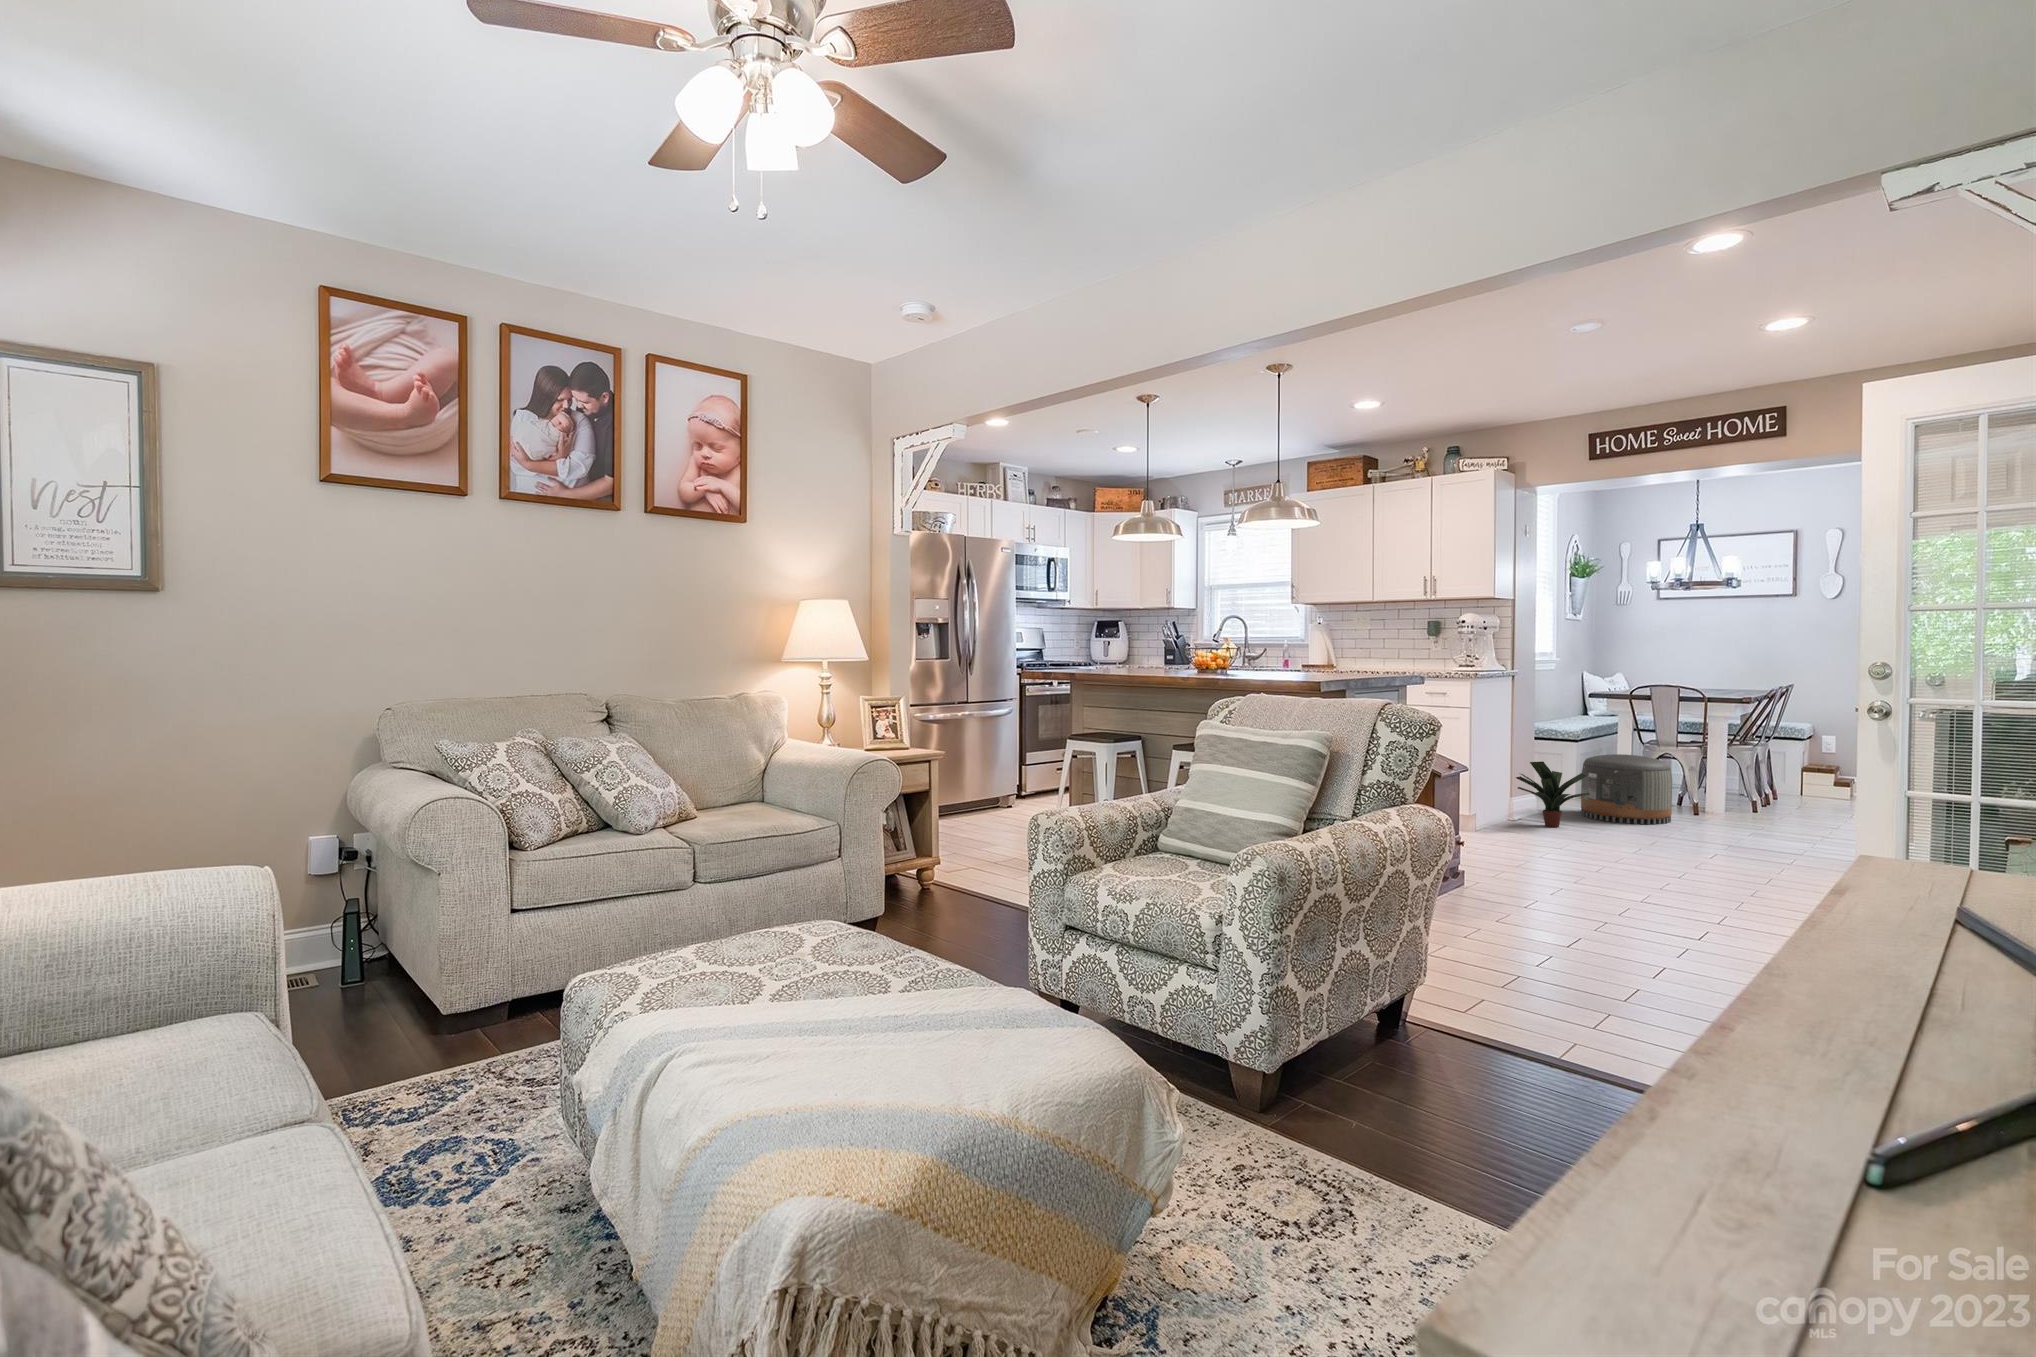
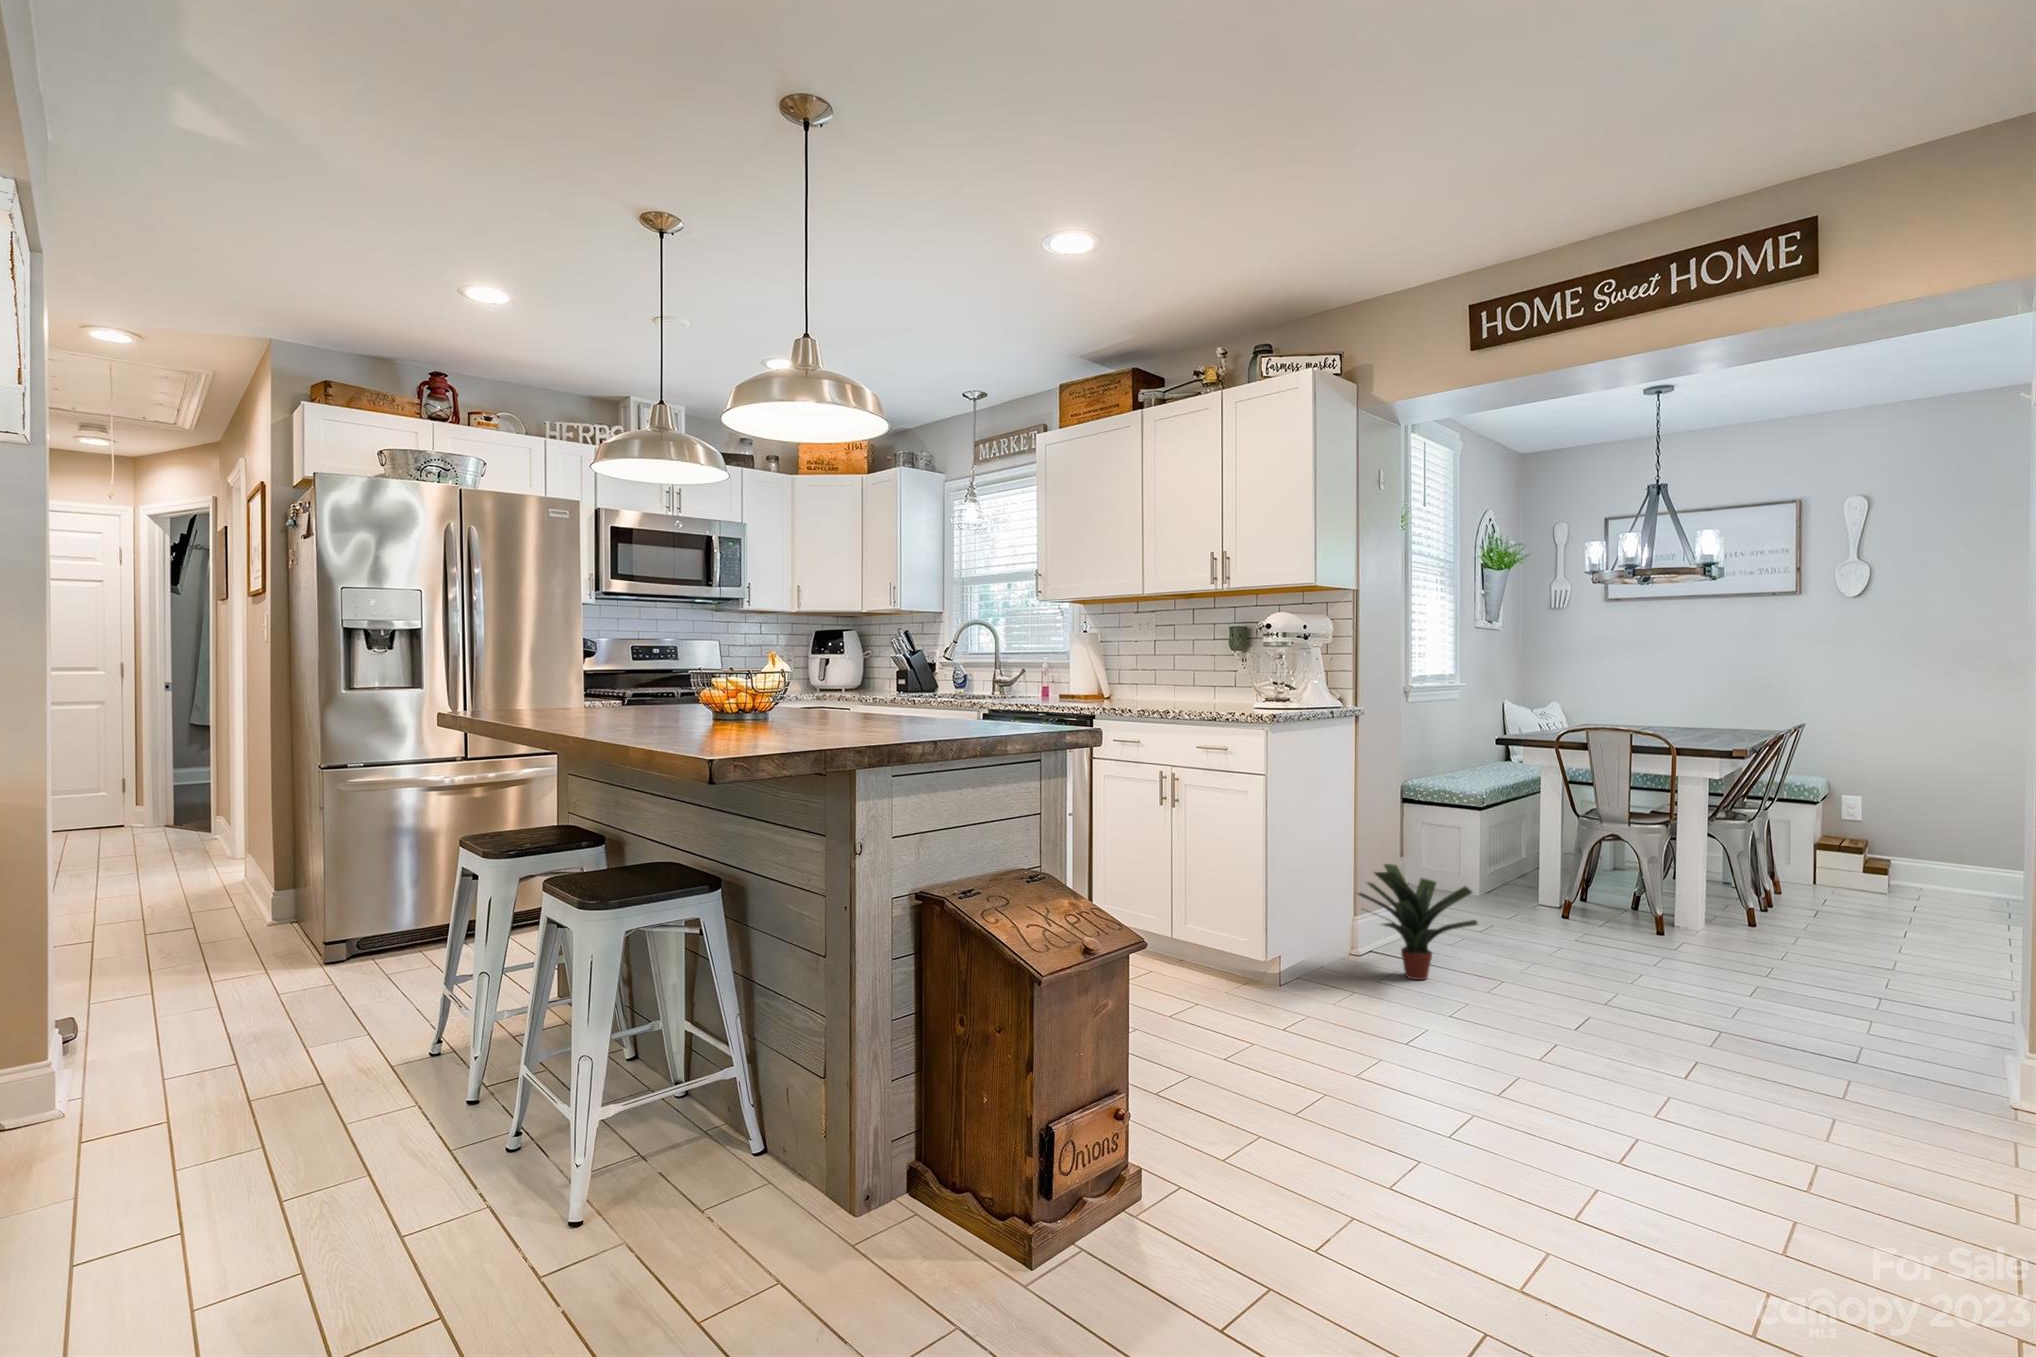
pouf: present [1581,754,1672,824] -> none [1475,844,1618,969]

